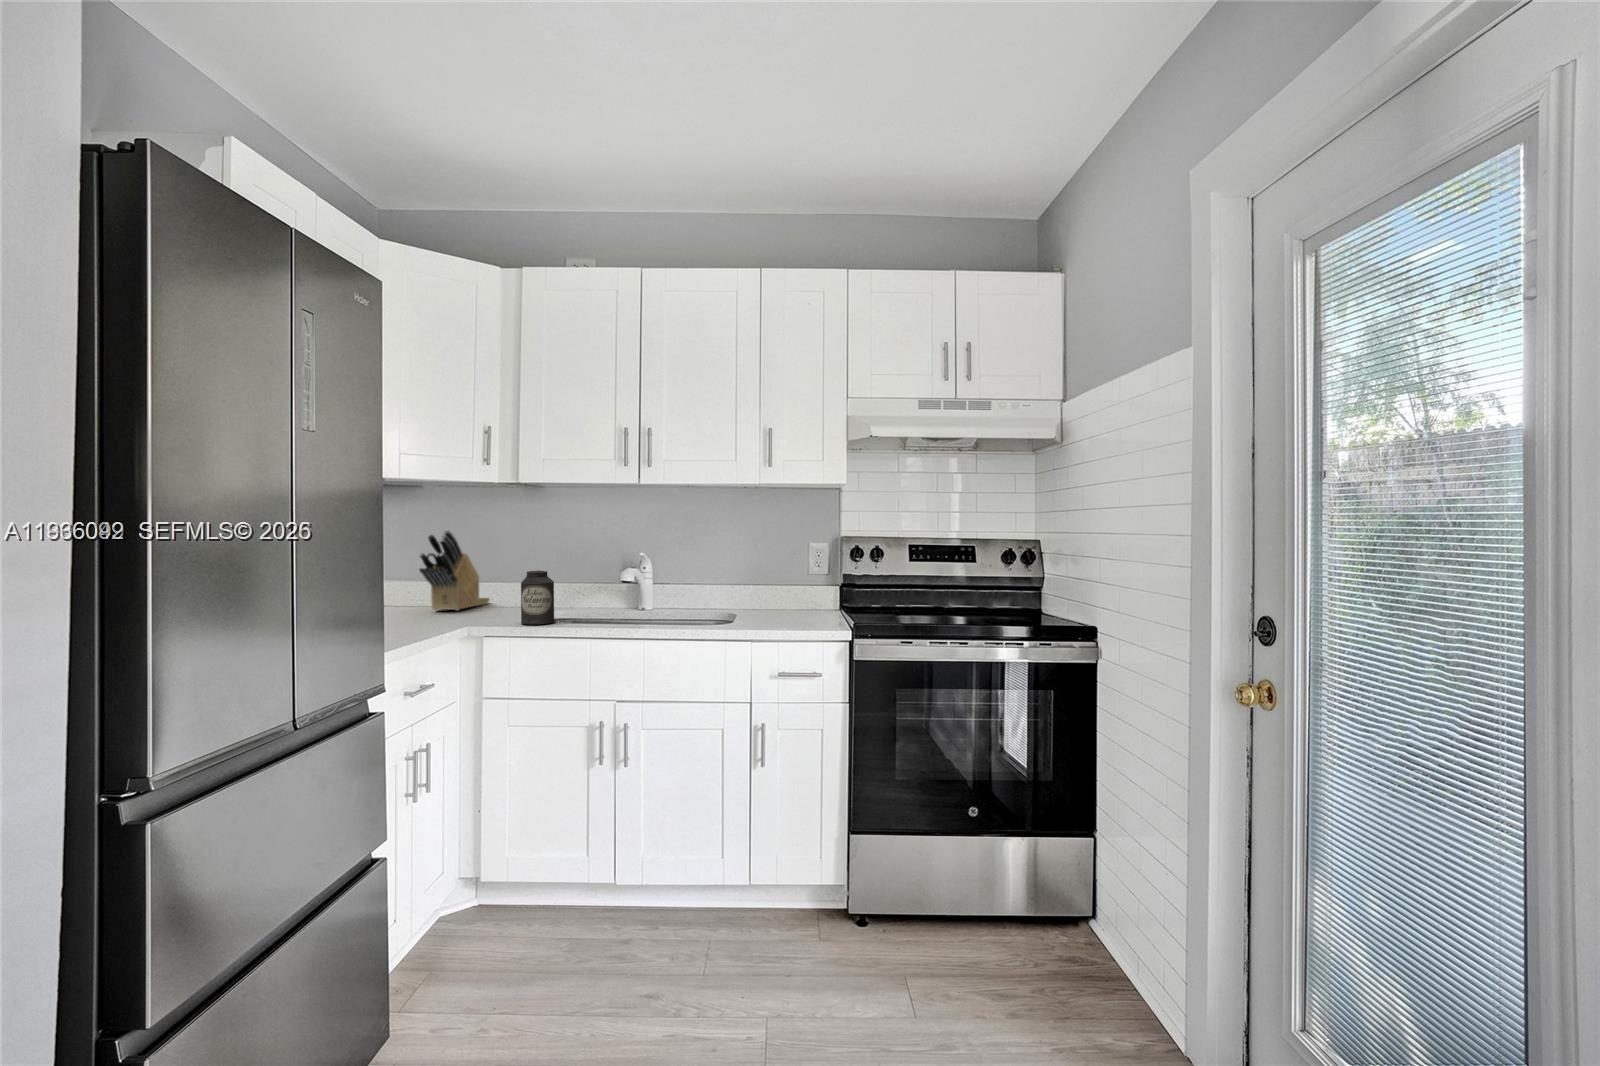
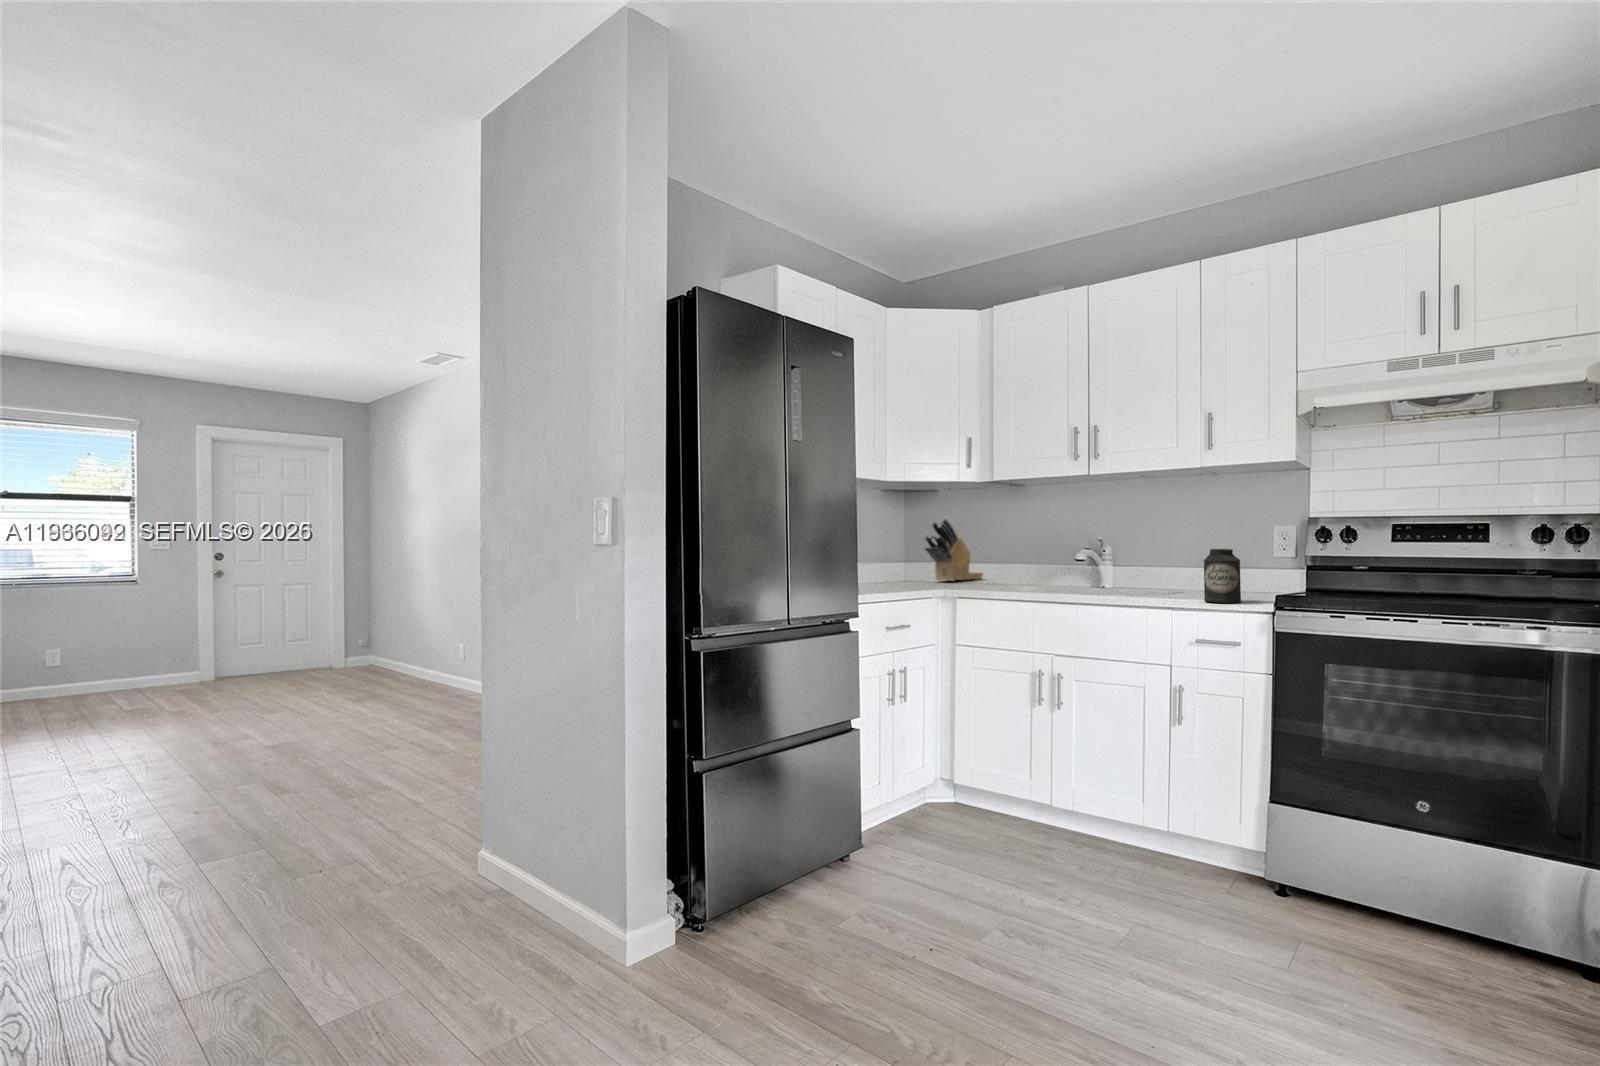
canister: present [521,571,554,624] -> present [1204,549,1241,603]

